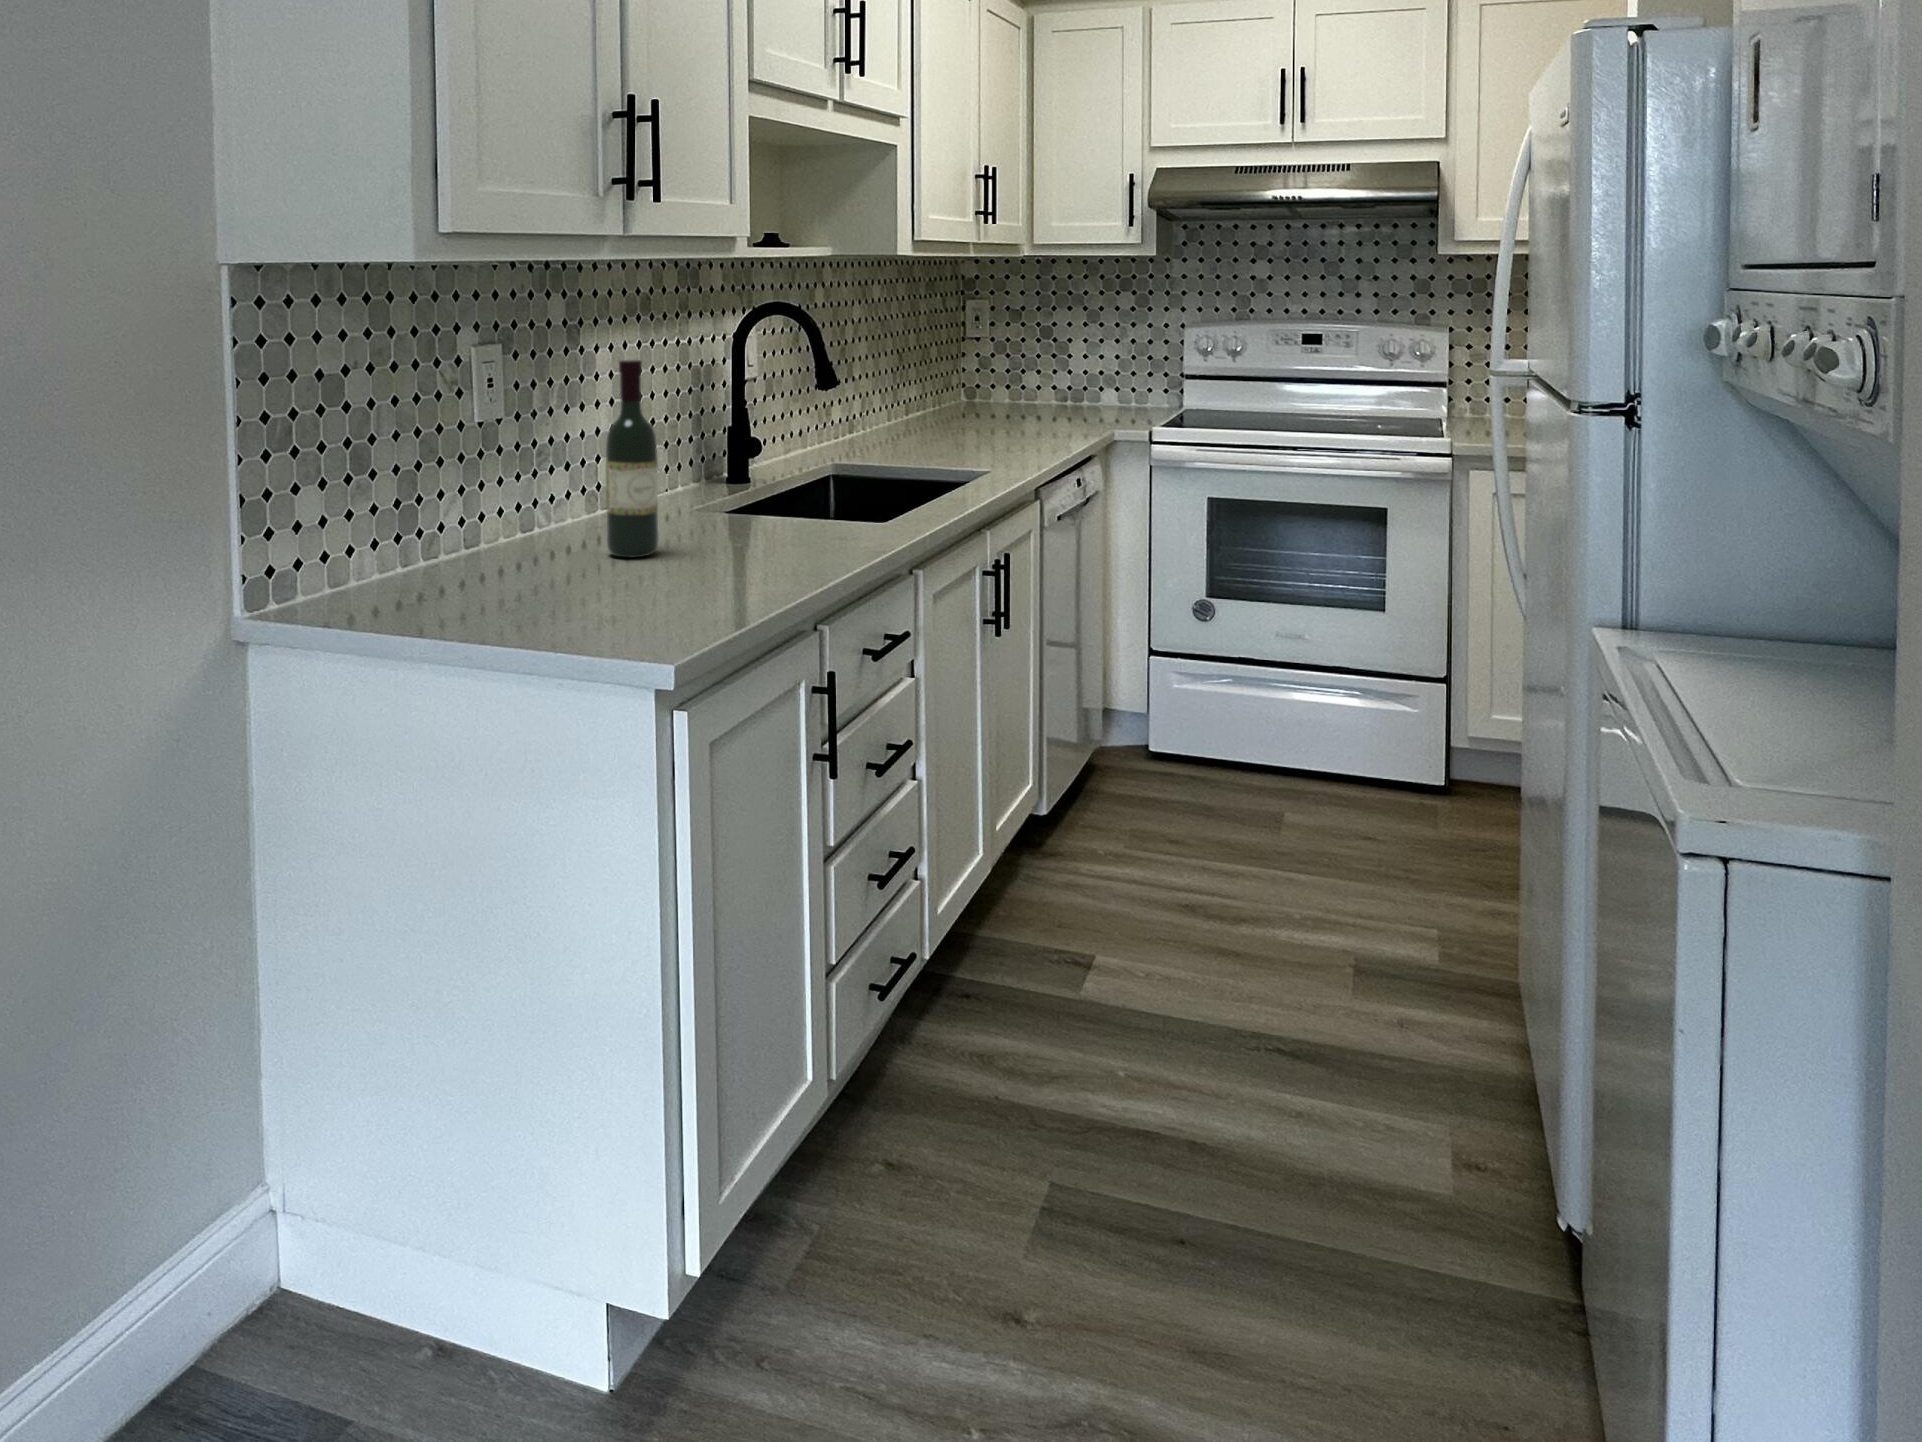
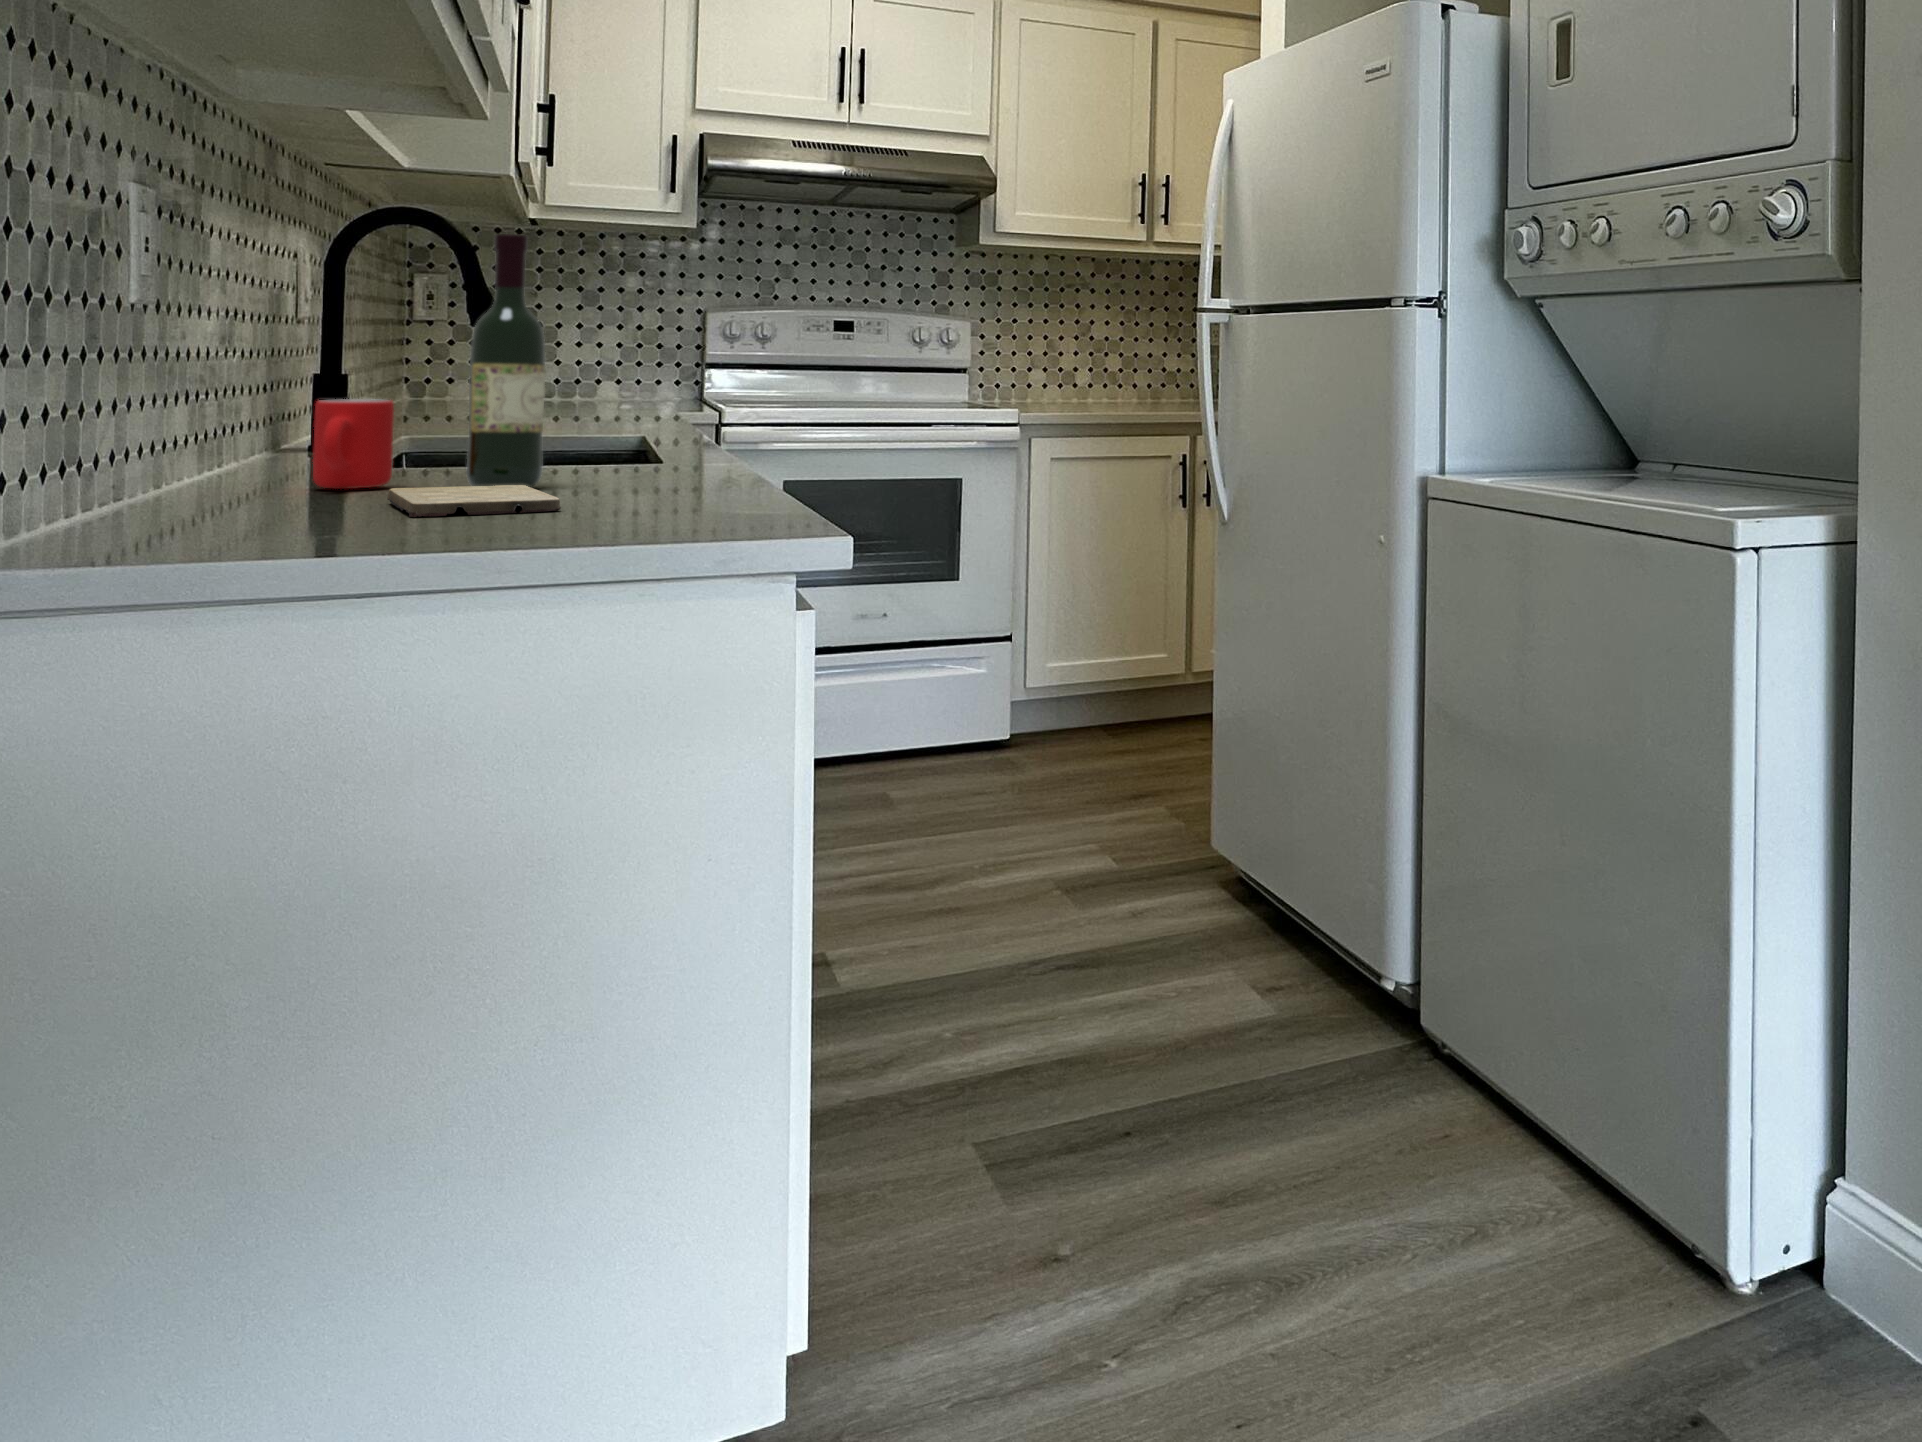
mug: none [527,475,592,543] -> present [313,399,394,489]
cutting board: none [447,560,592,601] -> present [387,485,561,517]

